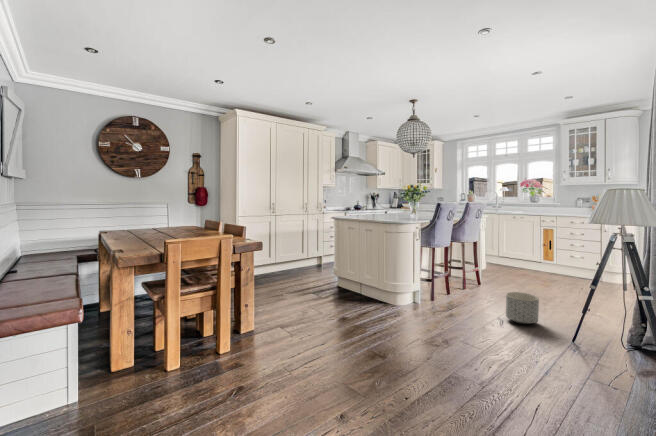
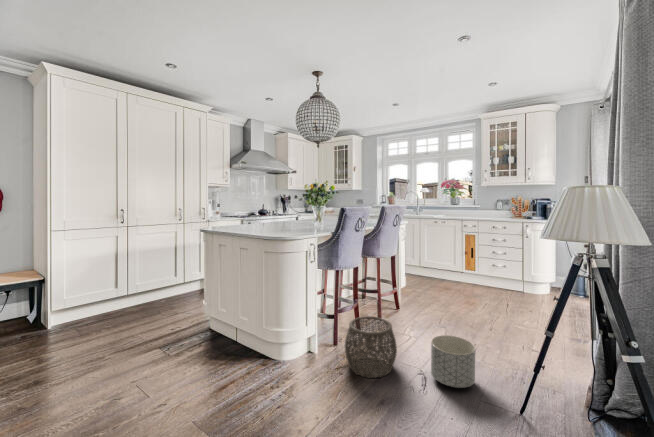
woven basket: none [442,279,481,317] -> present [345,317,397,378]

